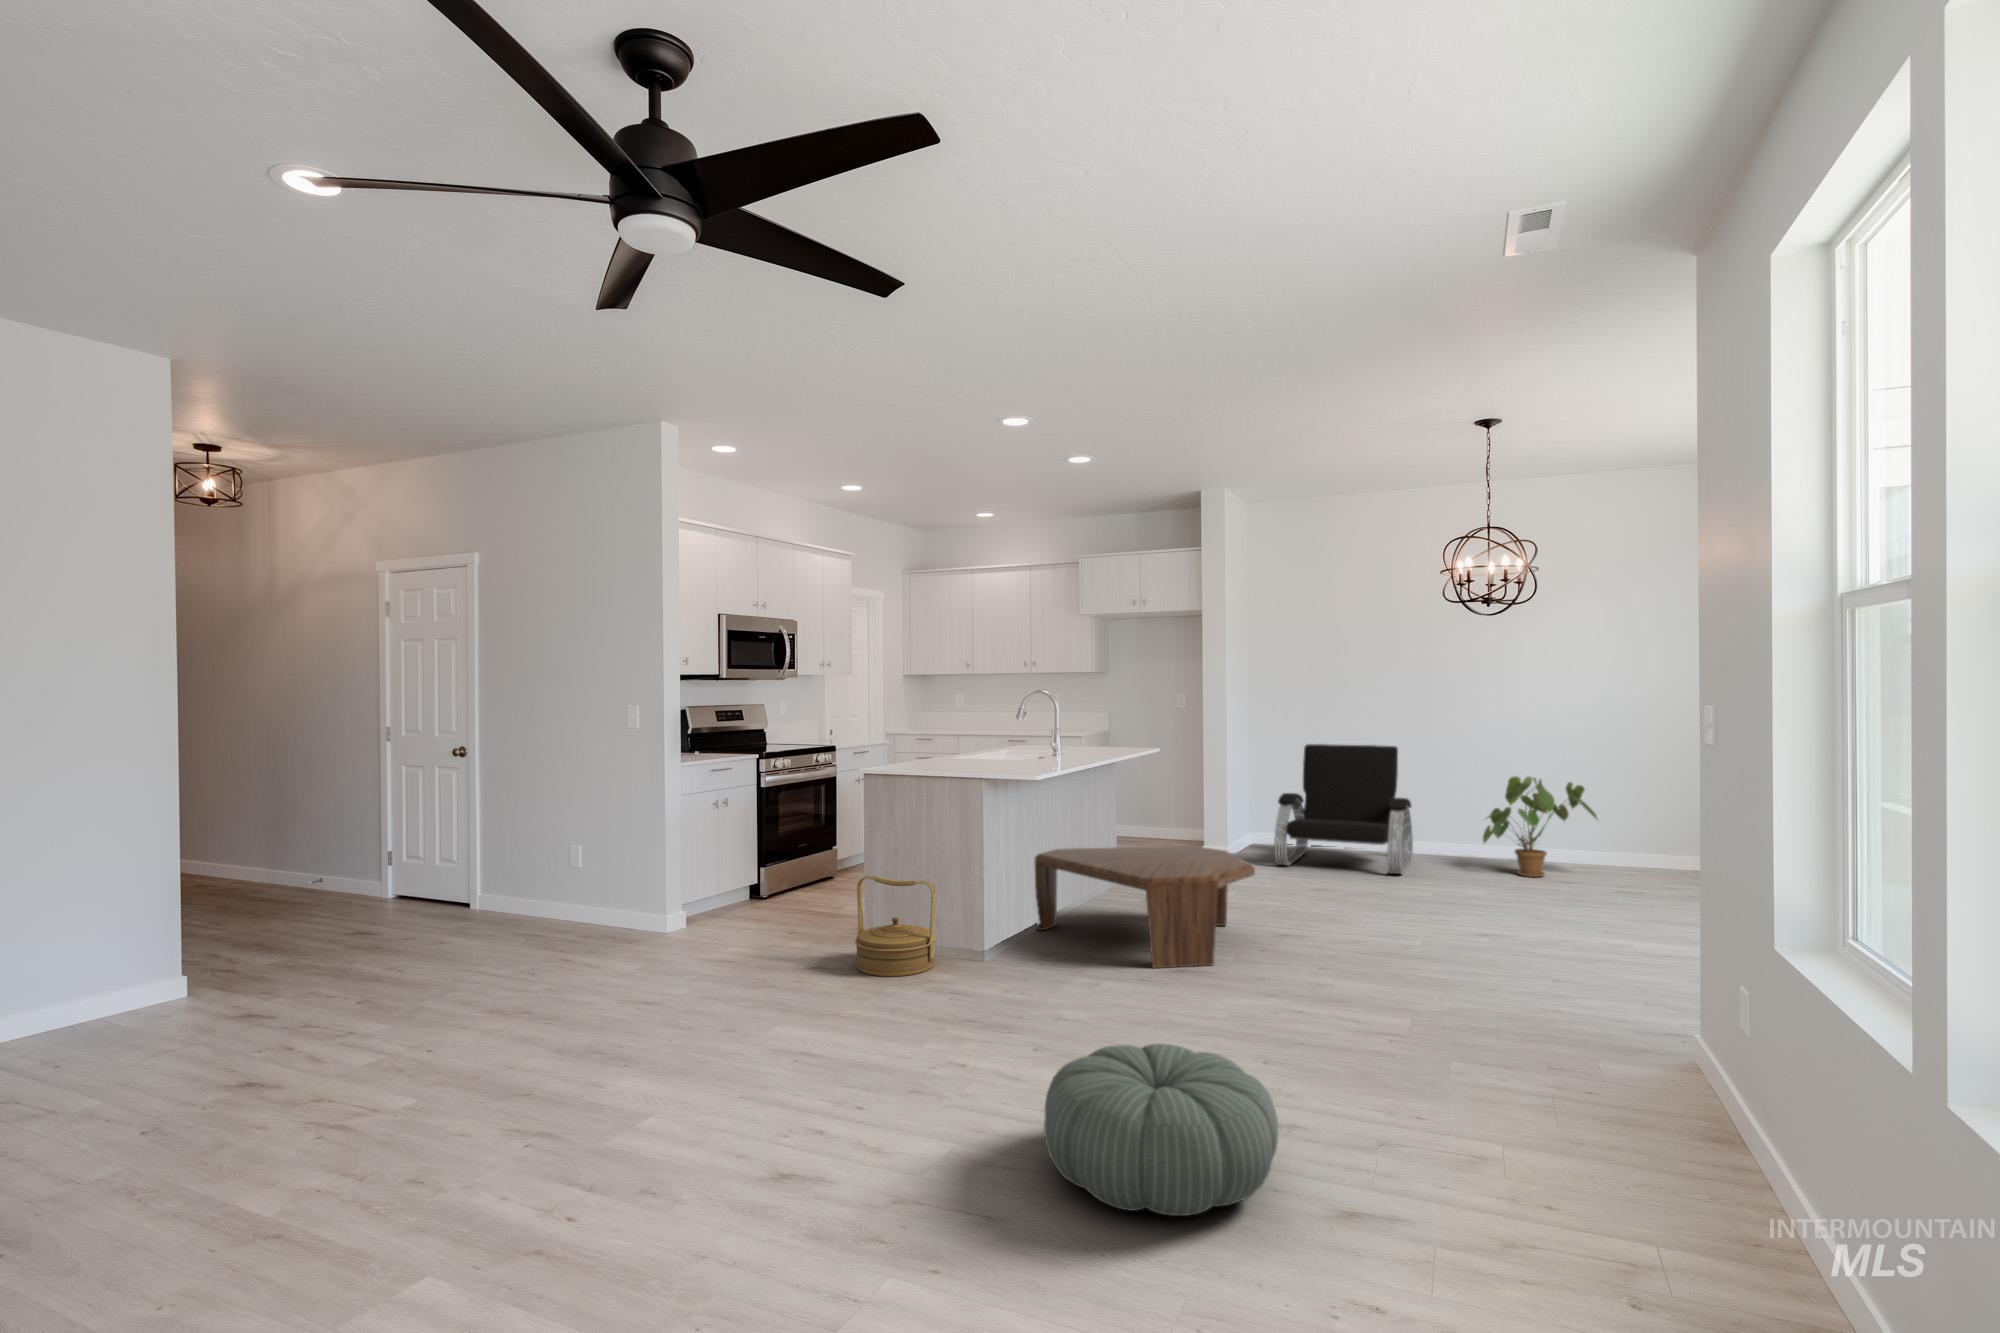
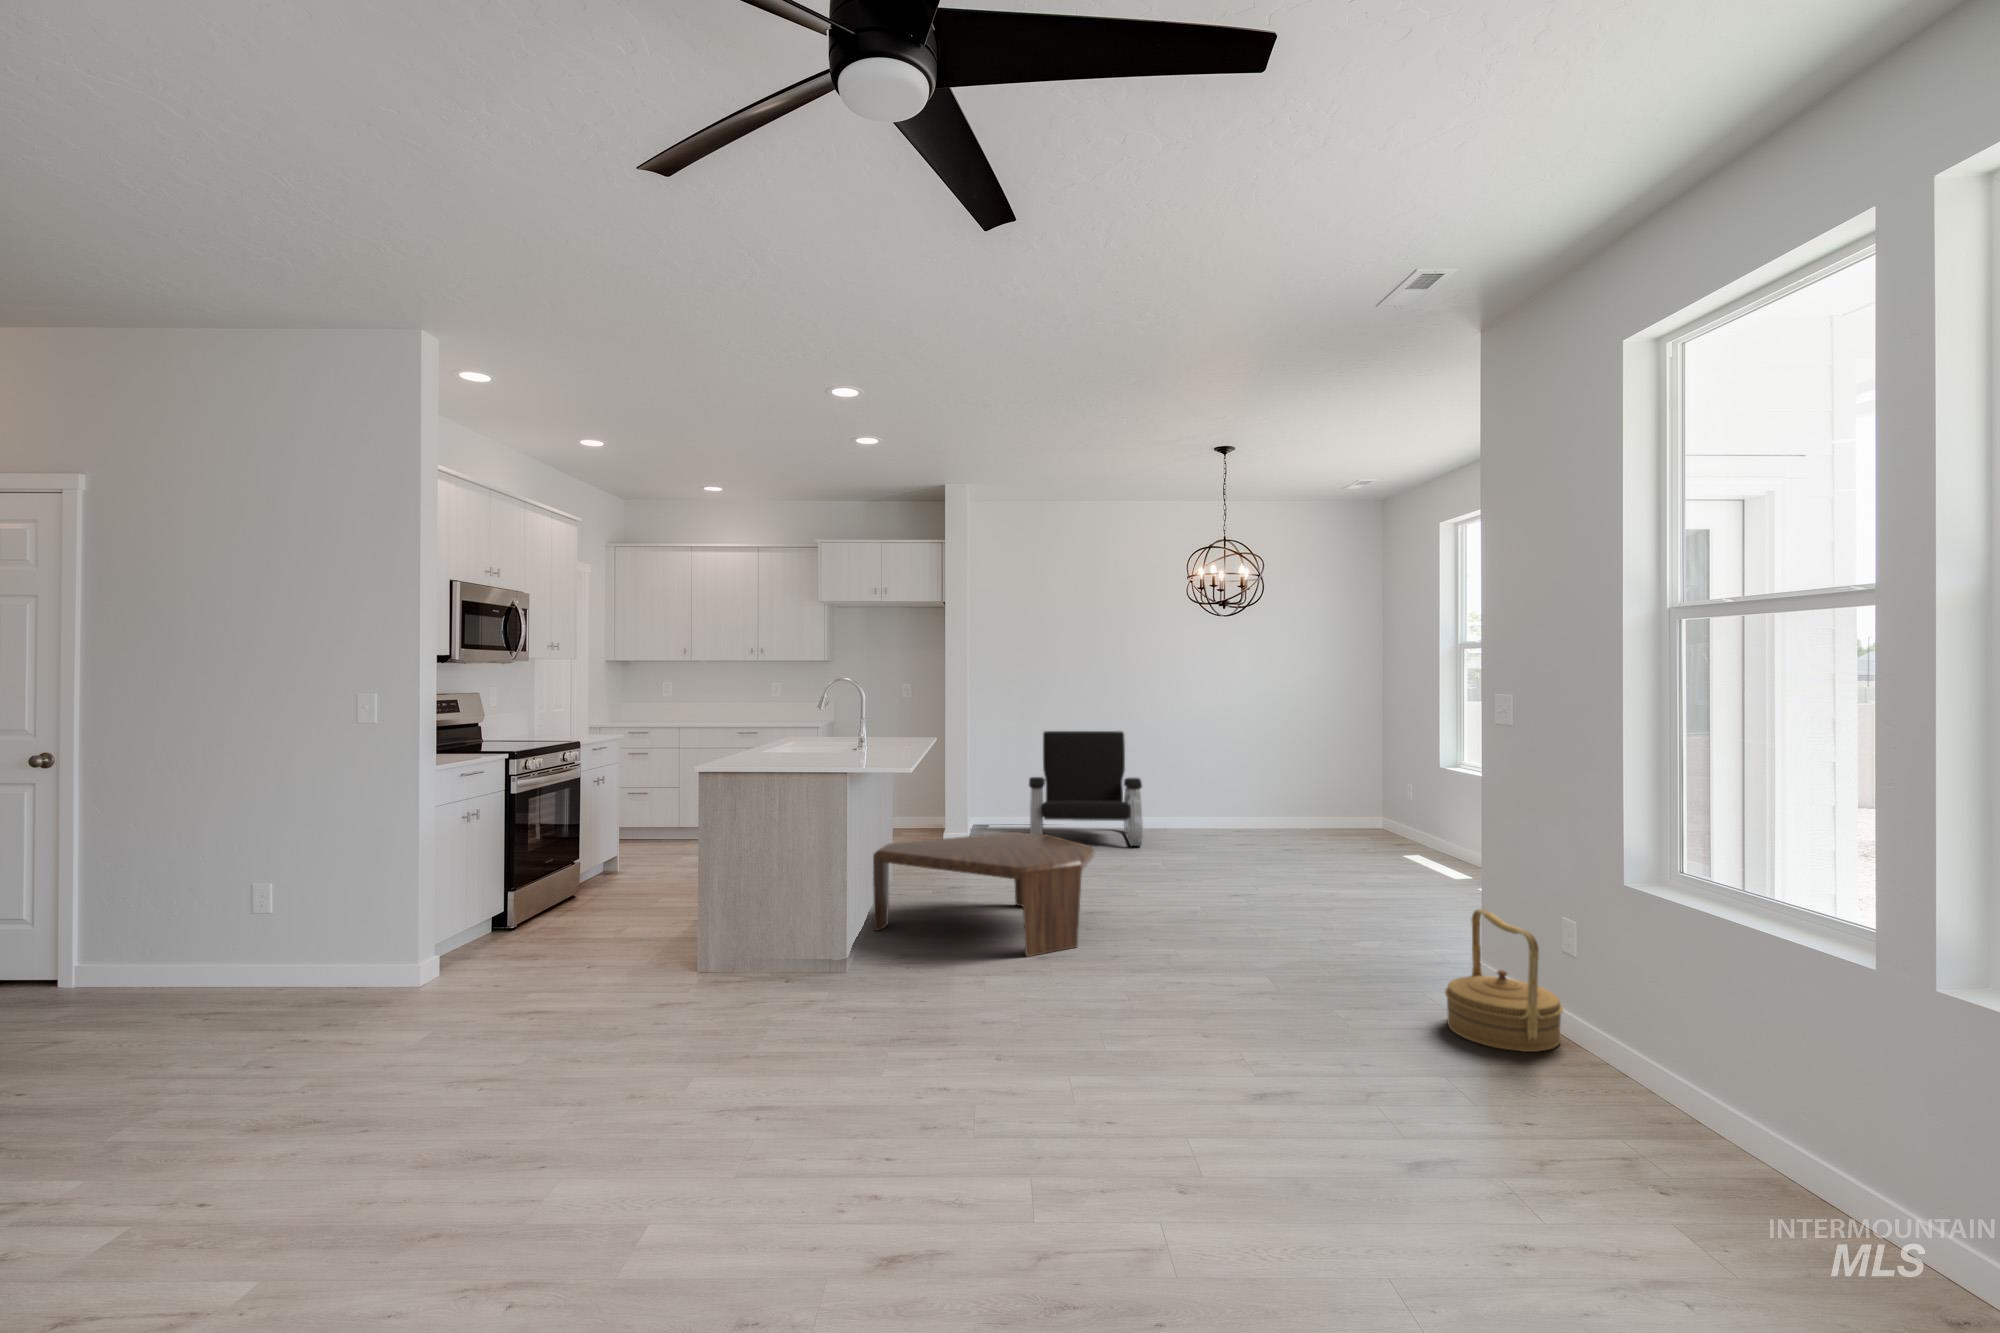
house plant: present [1483,776,1598,877] -> none [1196,755,1287,841]
woven basket: present [855,876,936,977] -> present [1445,909,1563,1052]
pouf: present [1044,1044,1278,1216] -> none [1132,1033,1379,1212]

